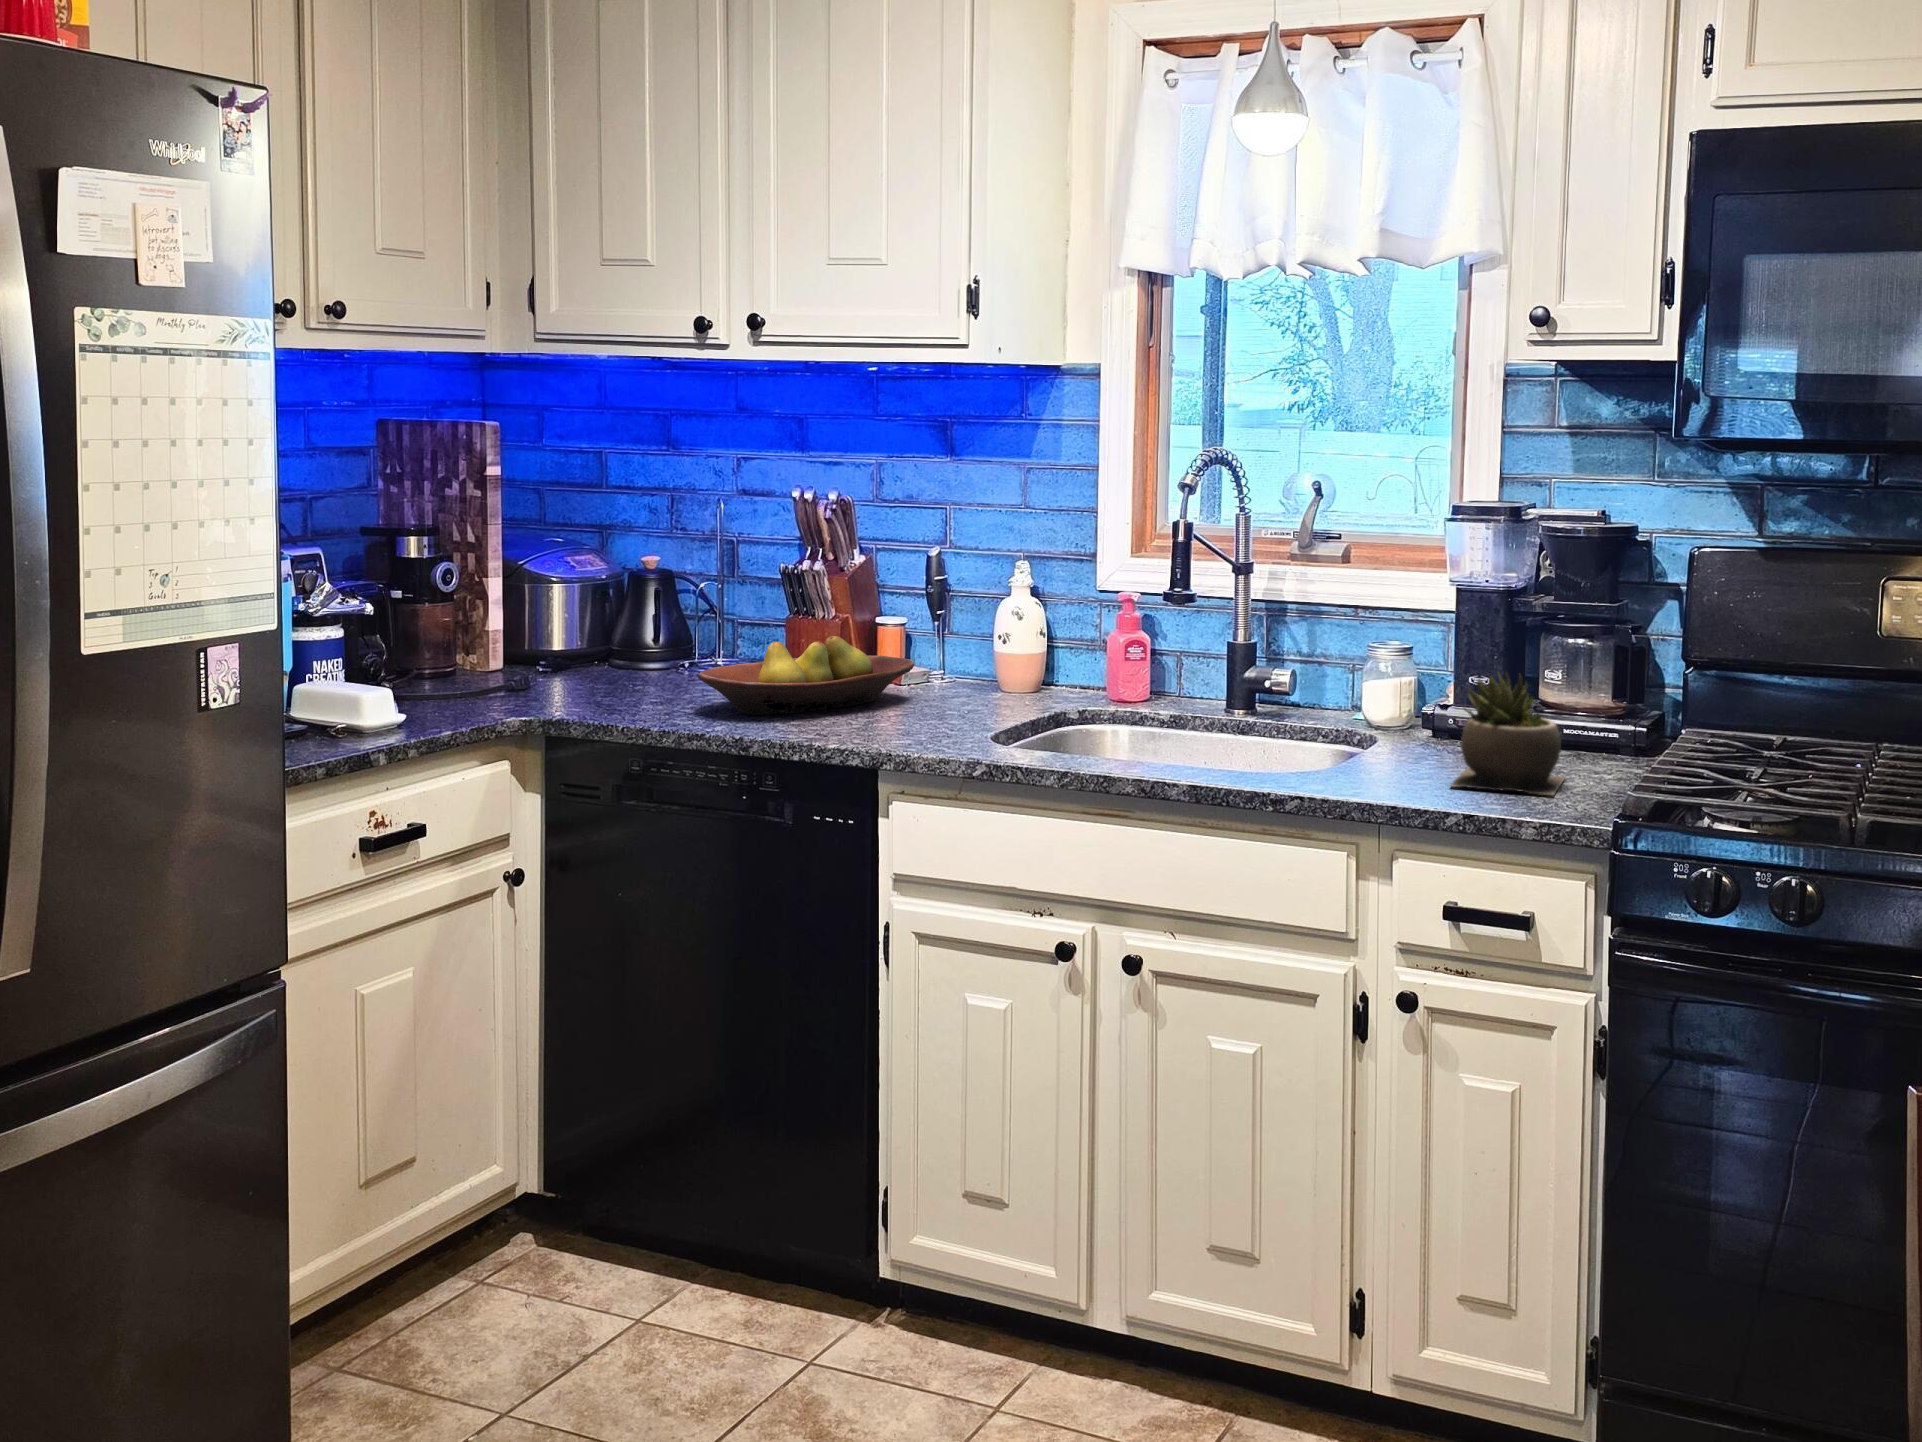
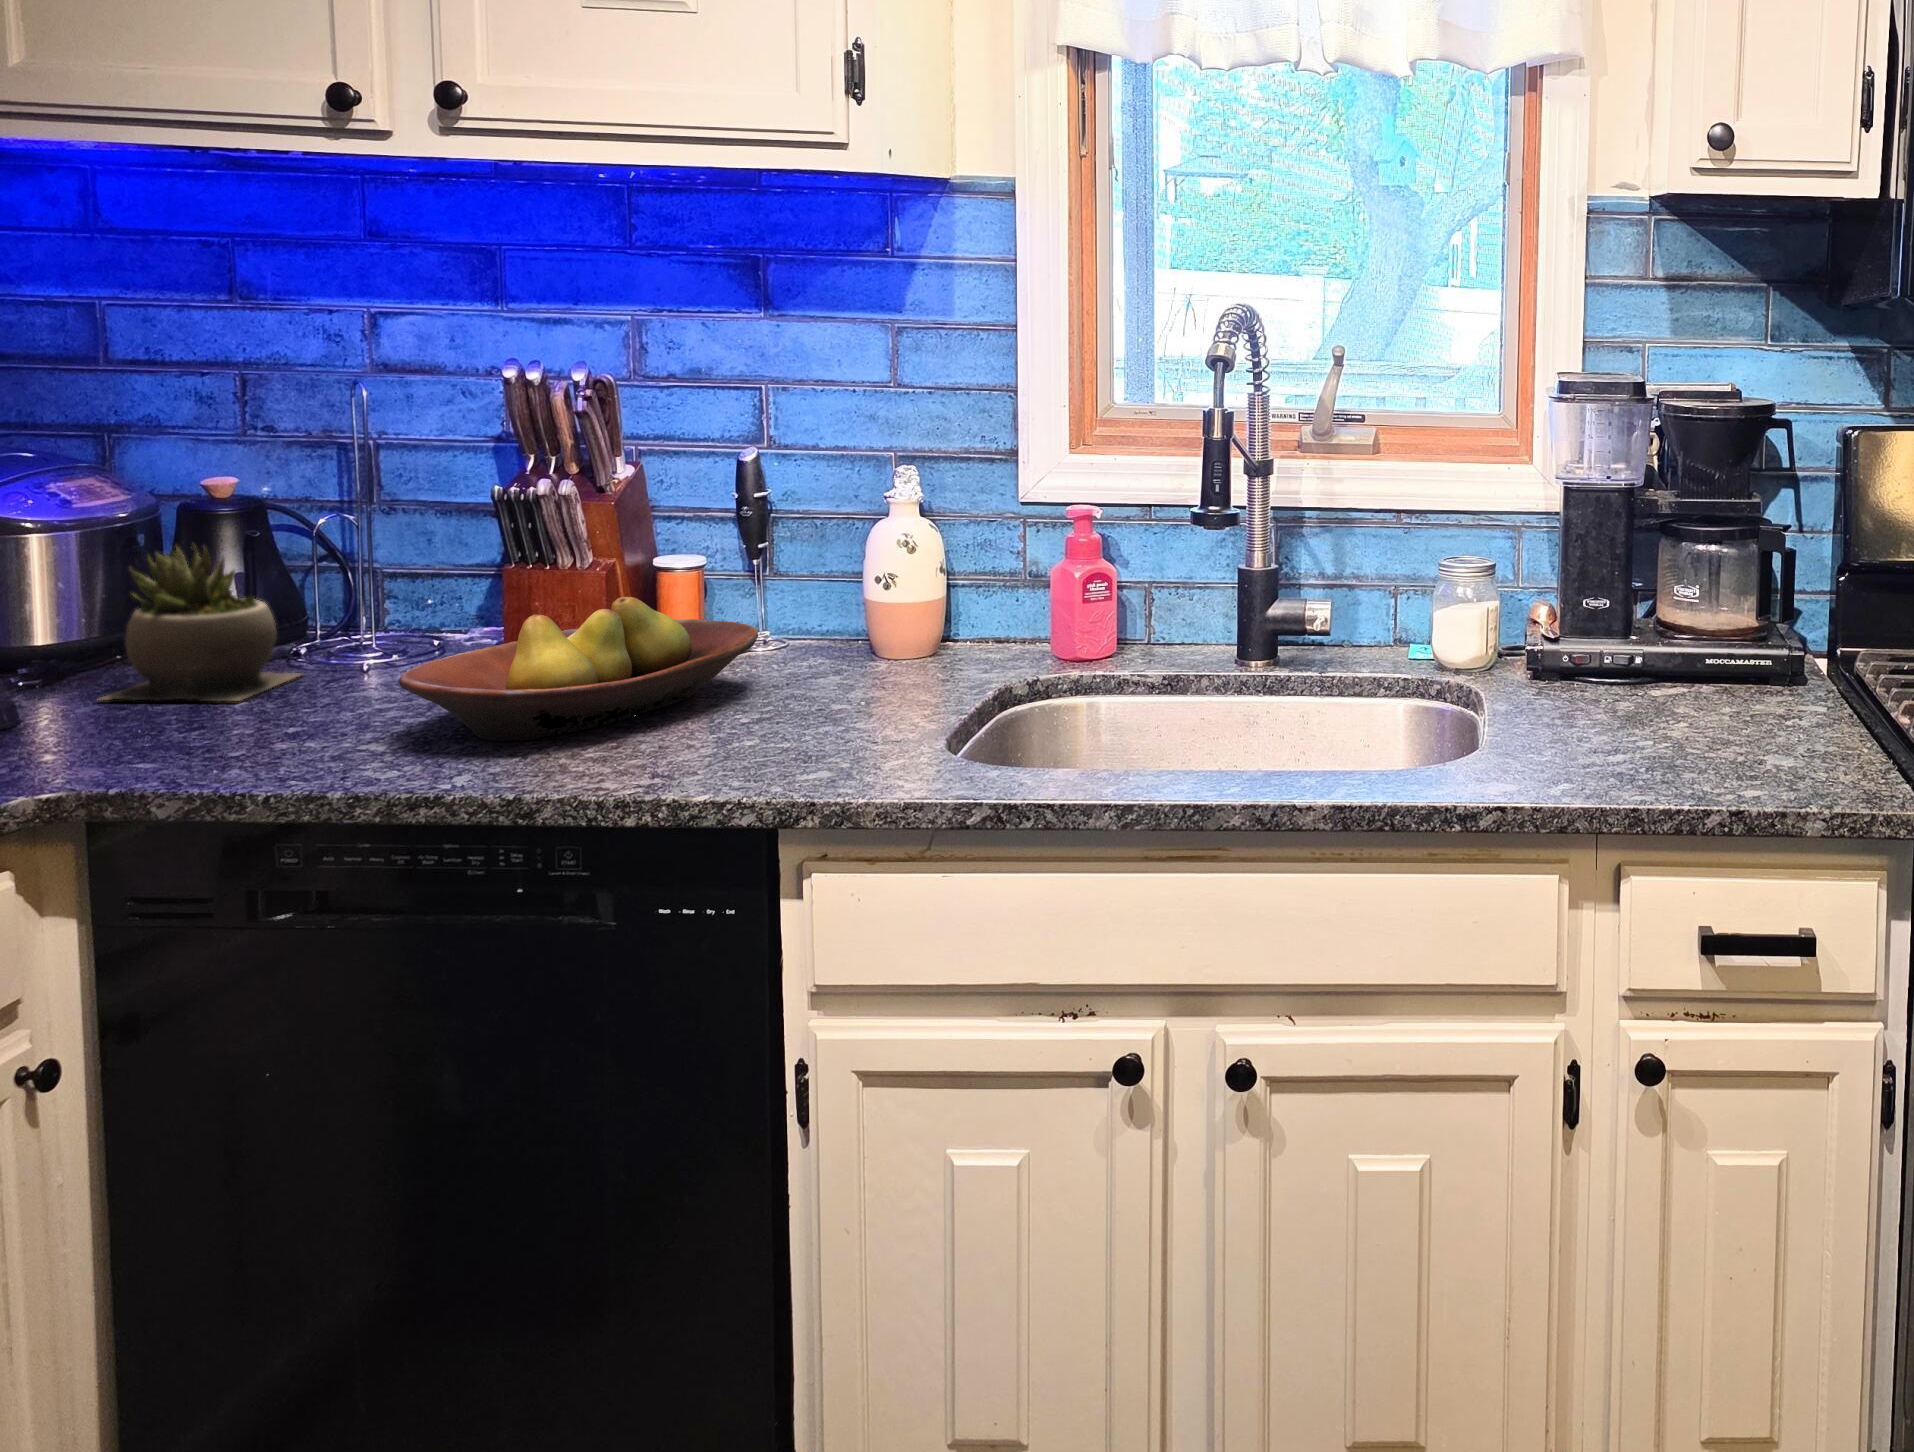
succulent plant: present [1451,673,1565,795] -> present [101,543,301,701]

